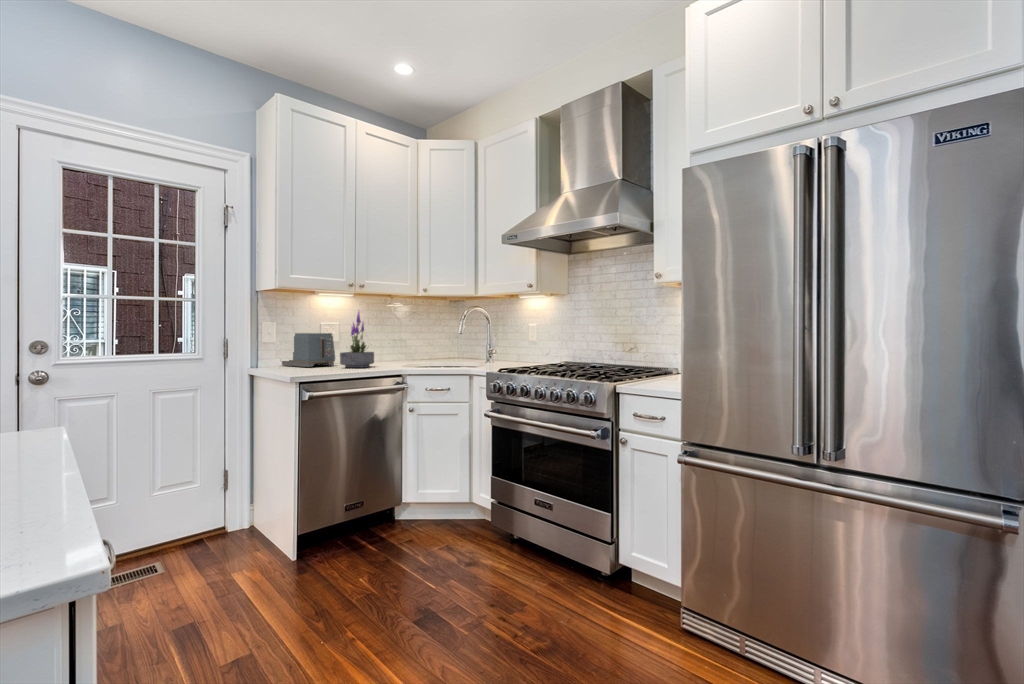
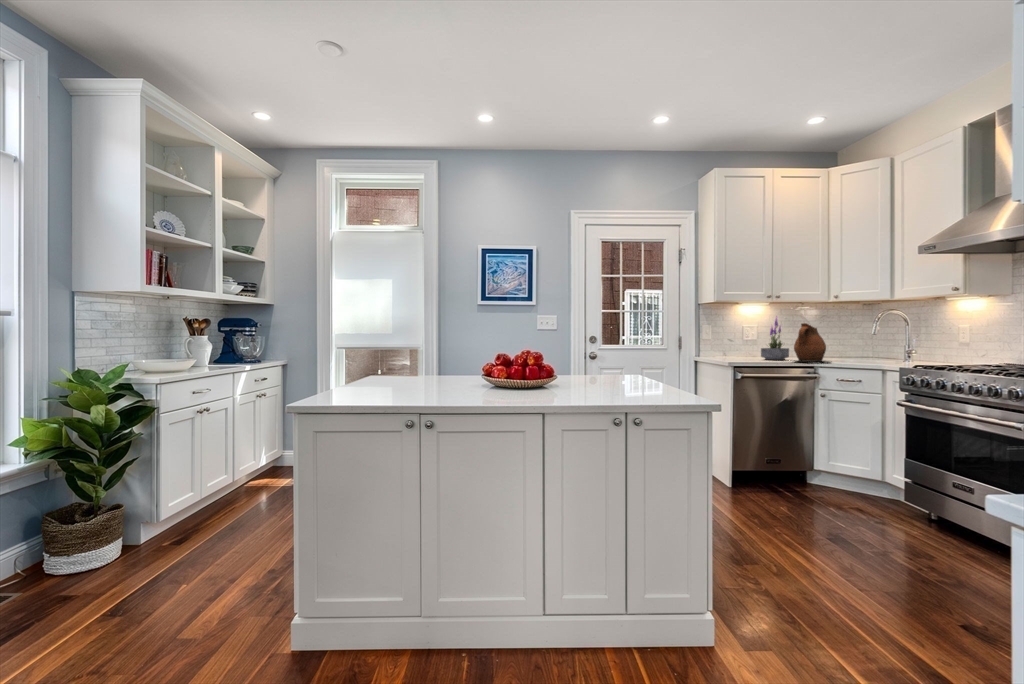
ceramic pitcher: none [374,320,421,370] -> present [794,323,827,362]
toaster: present [281,333,335,367] -> none [714,334,756,358]

